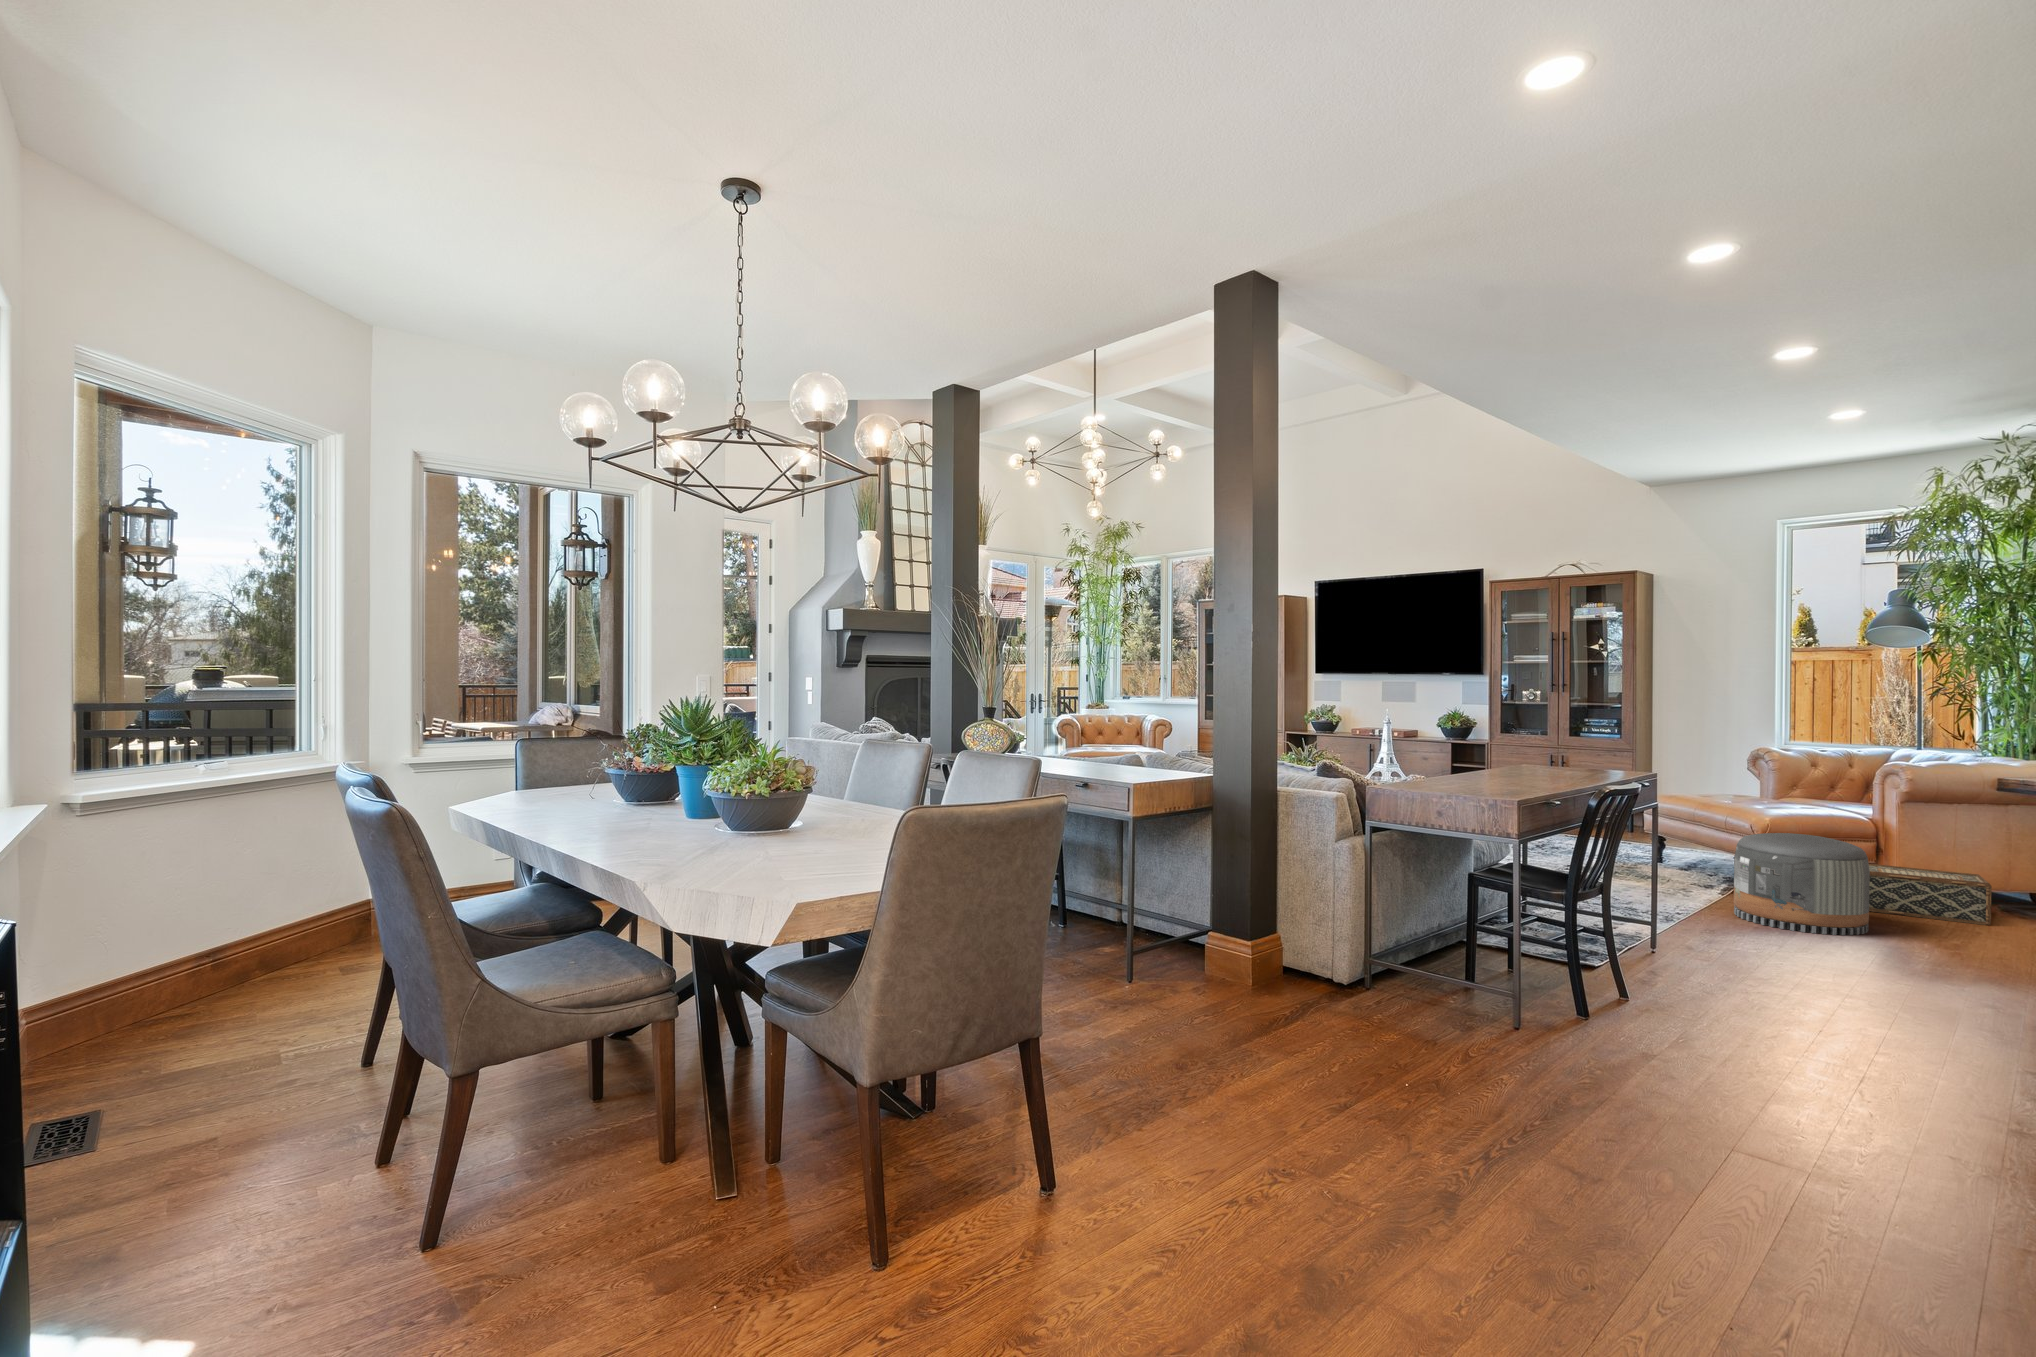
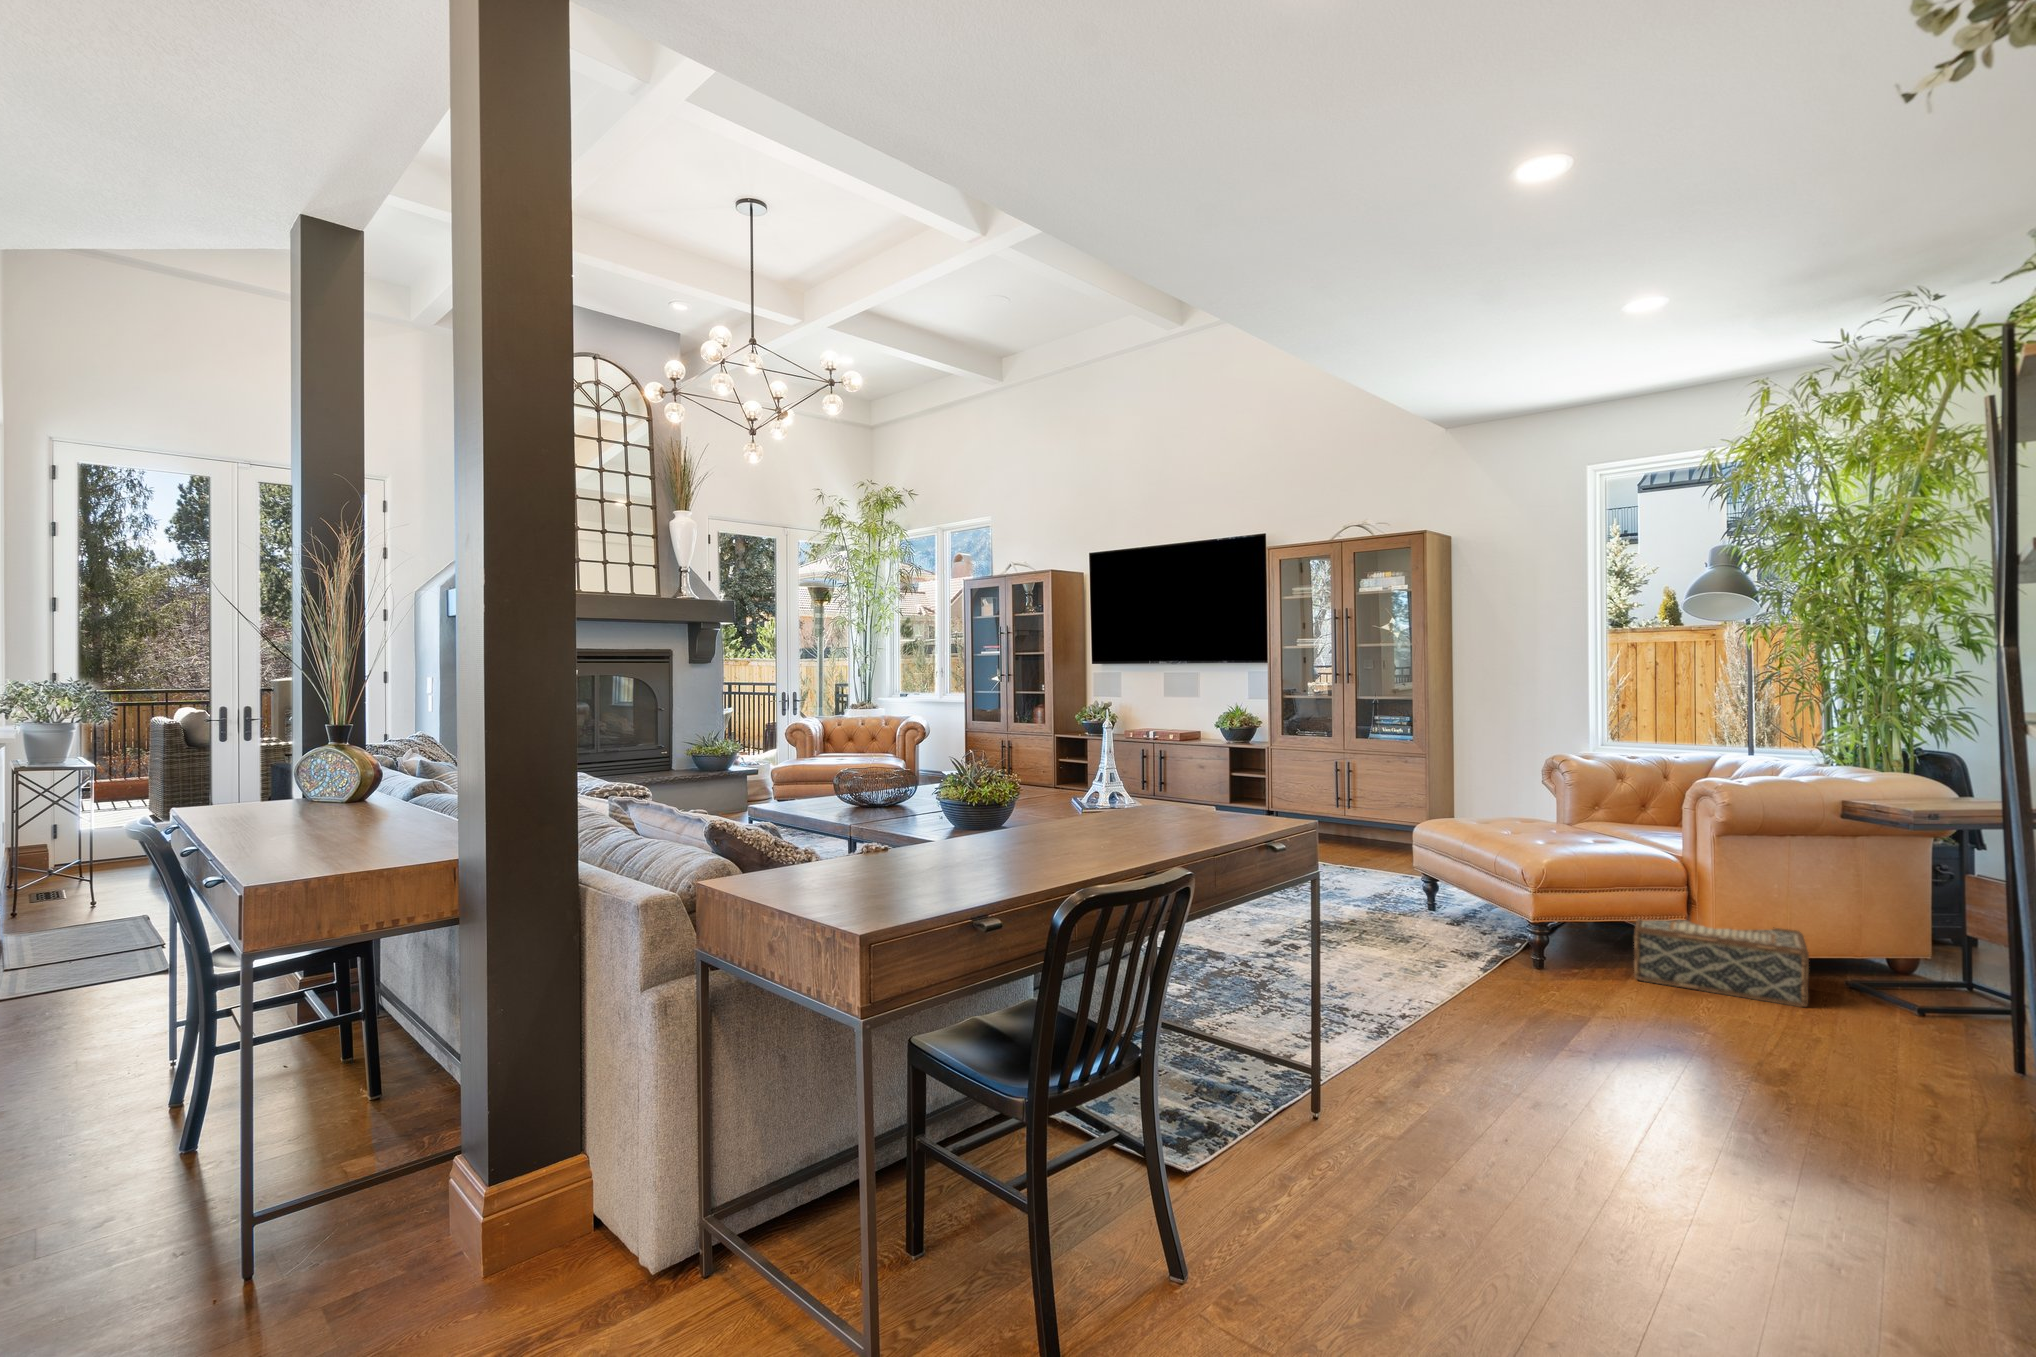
pouf: present [1734,833,1870,935] -> none [1468,883,1635,1036]

